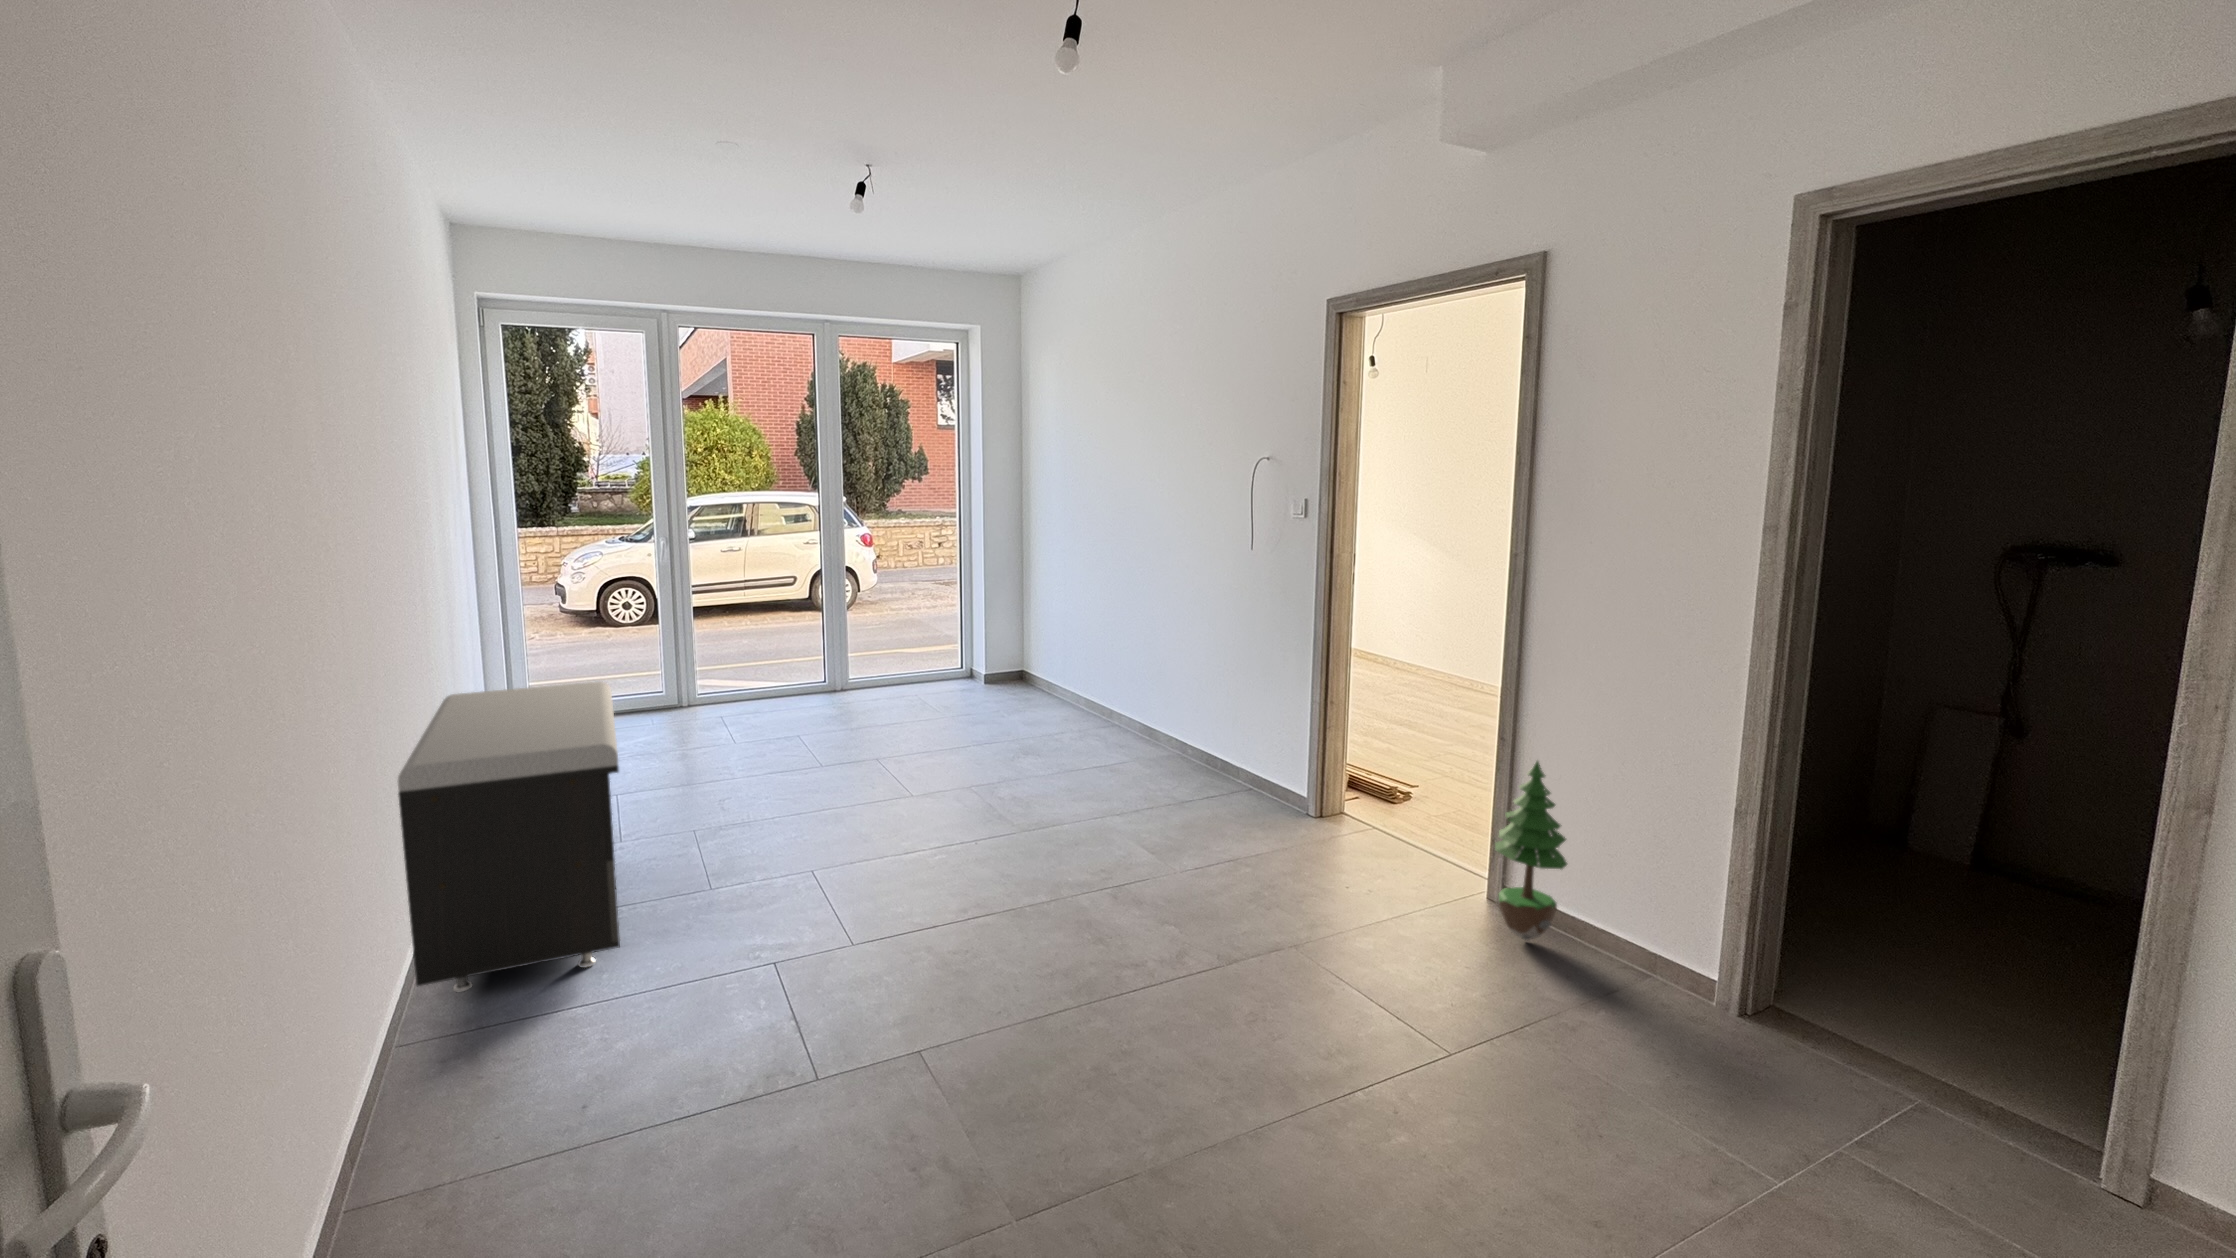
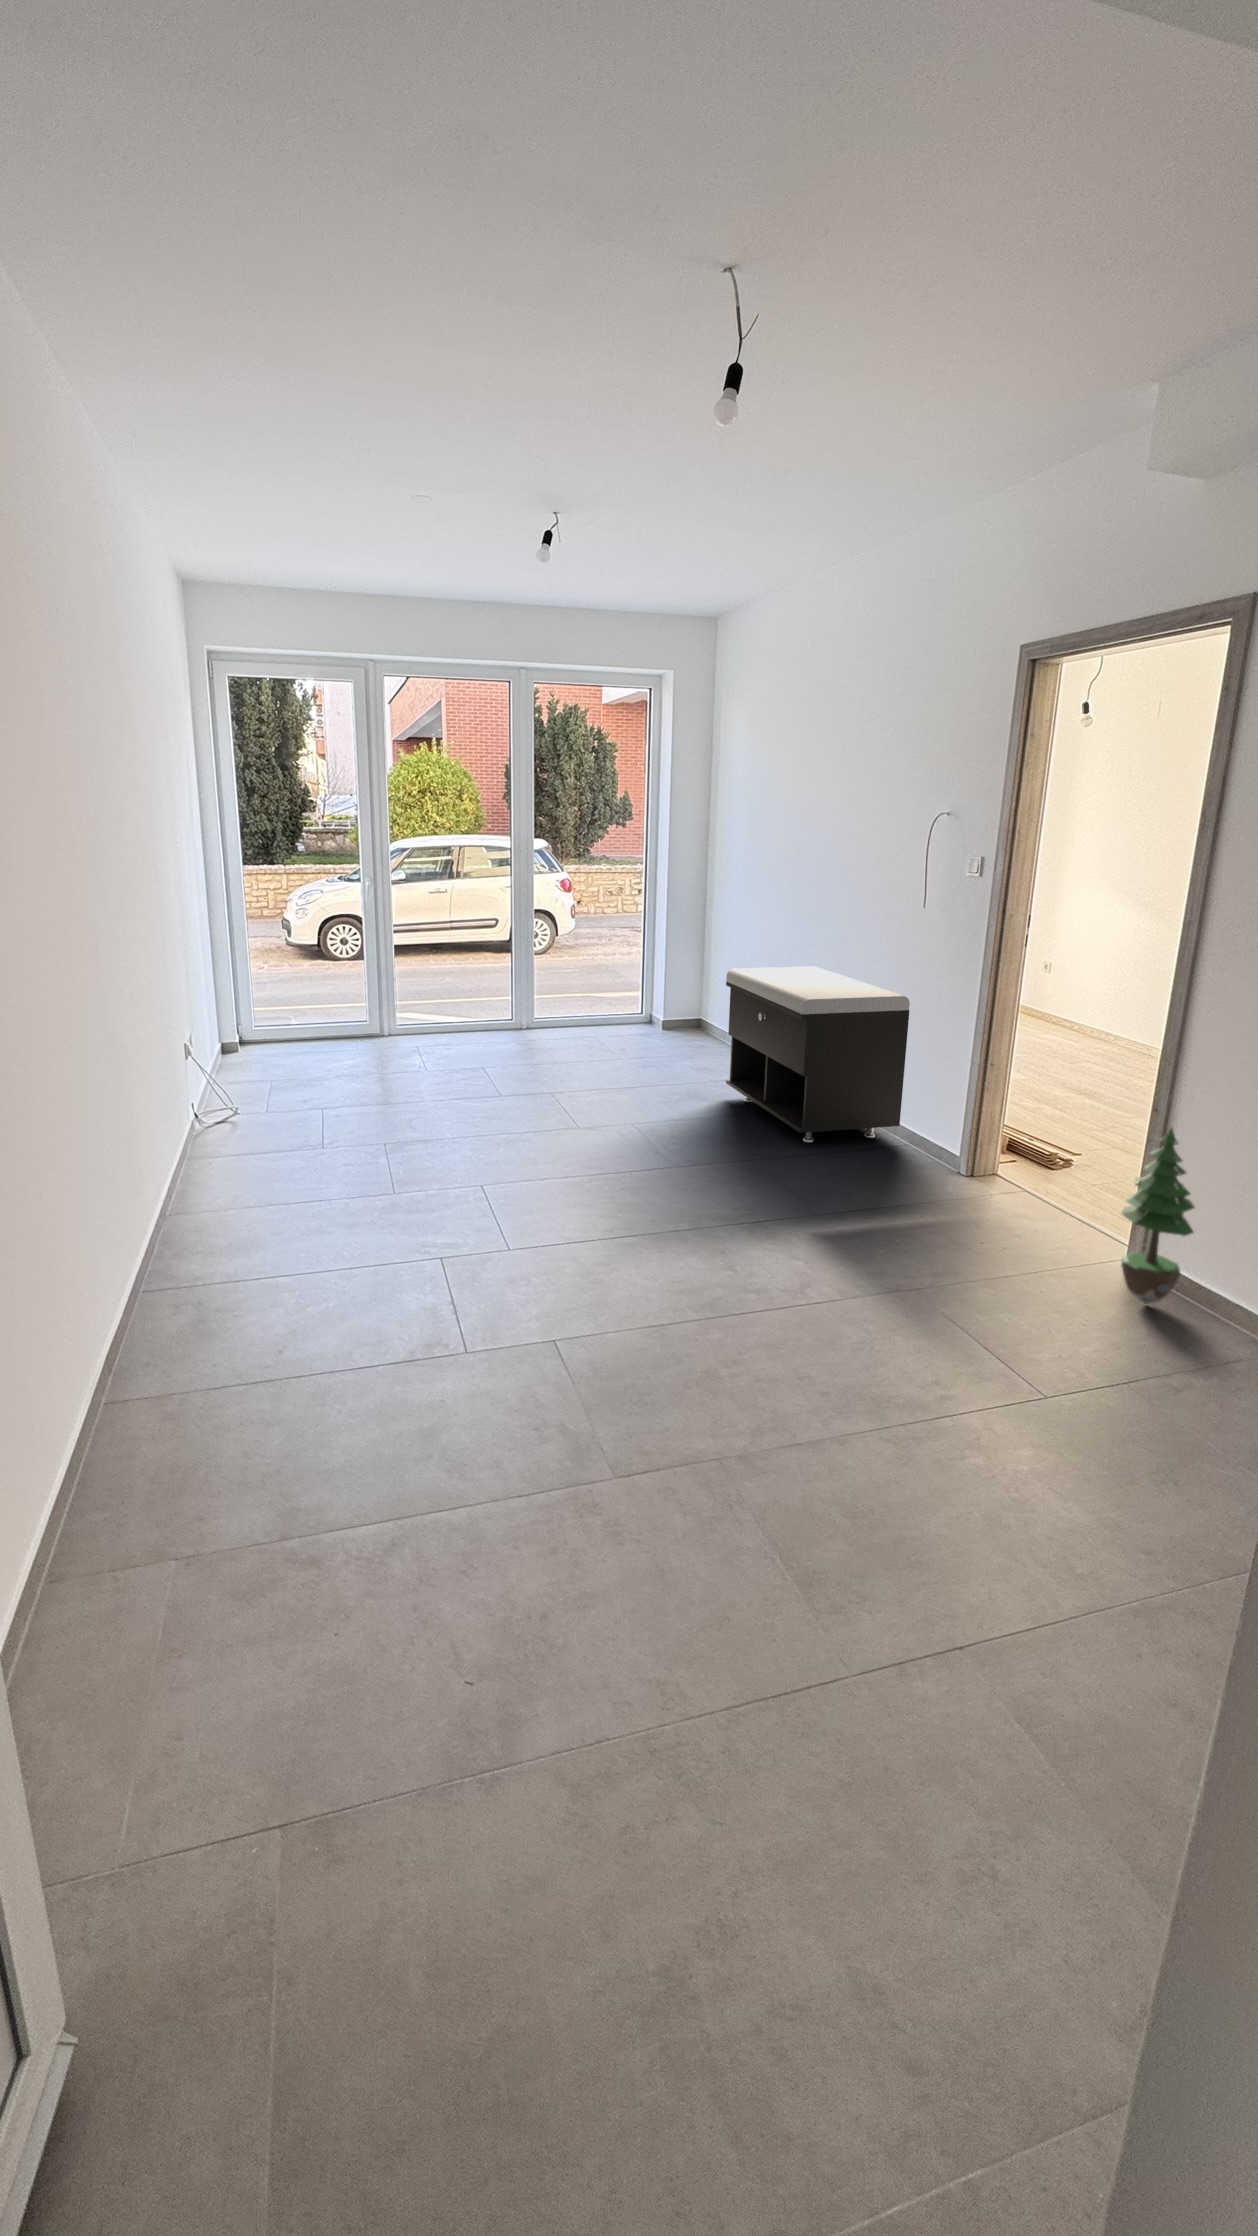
storage bench: present [398,681,620,992] -> present [726,966,910,1143]

